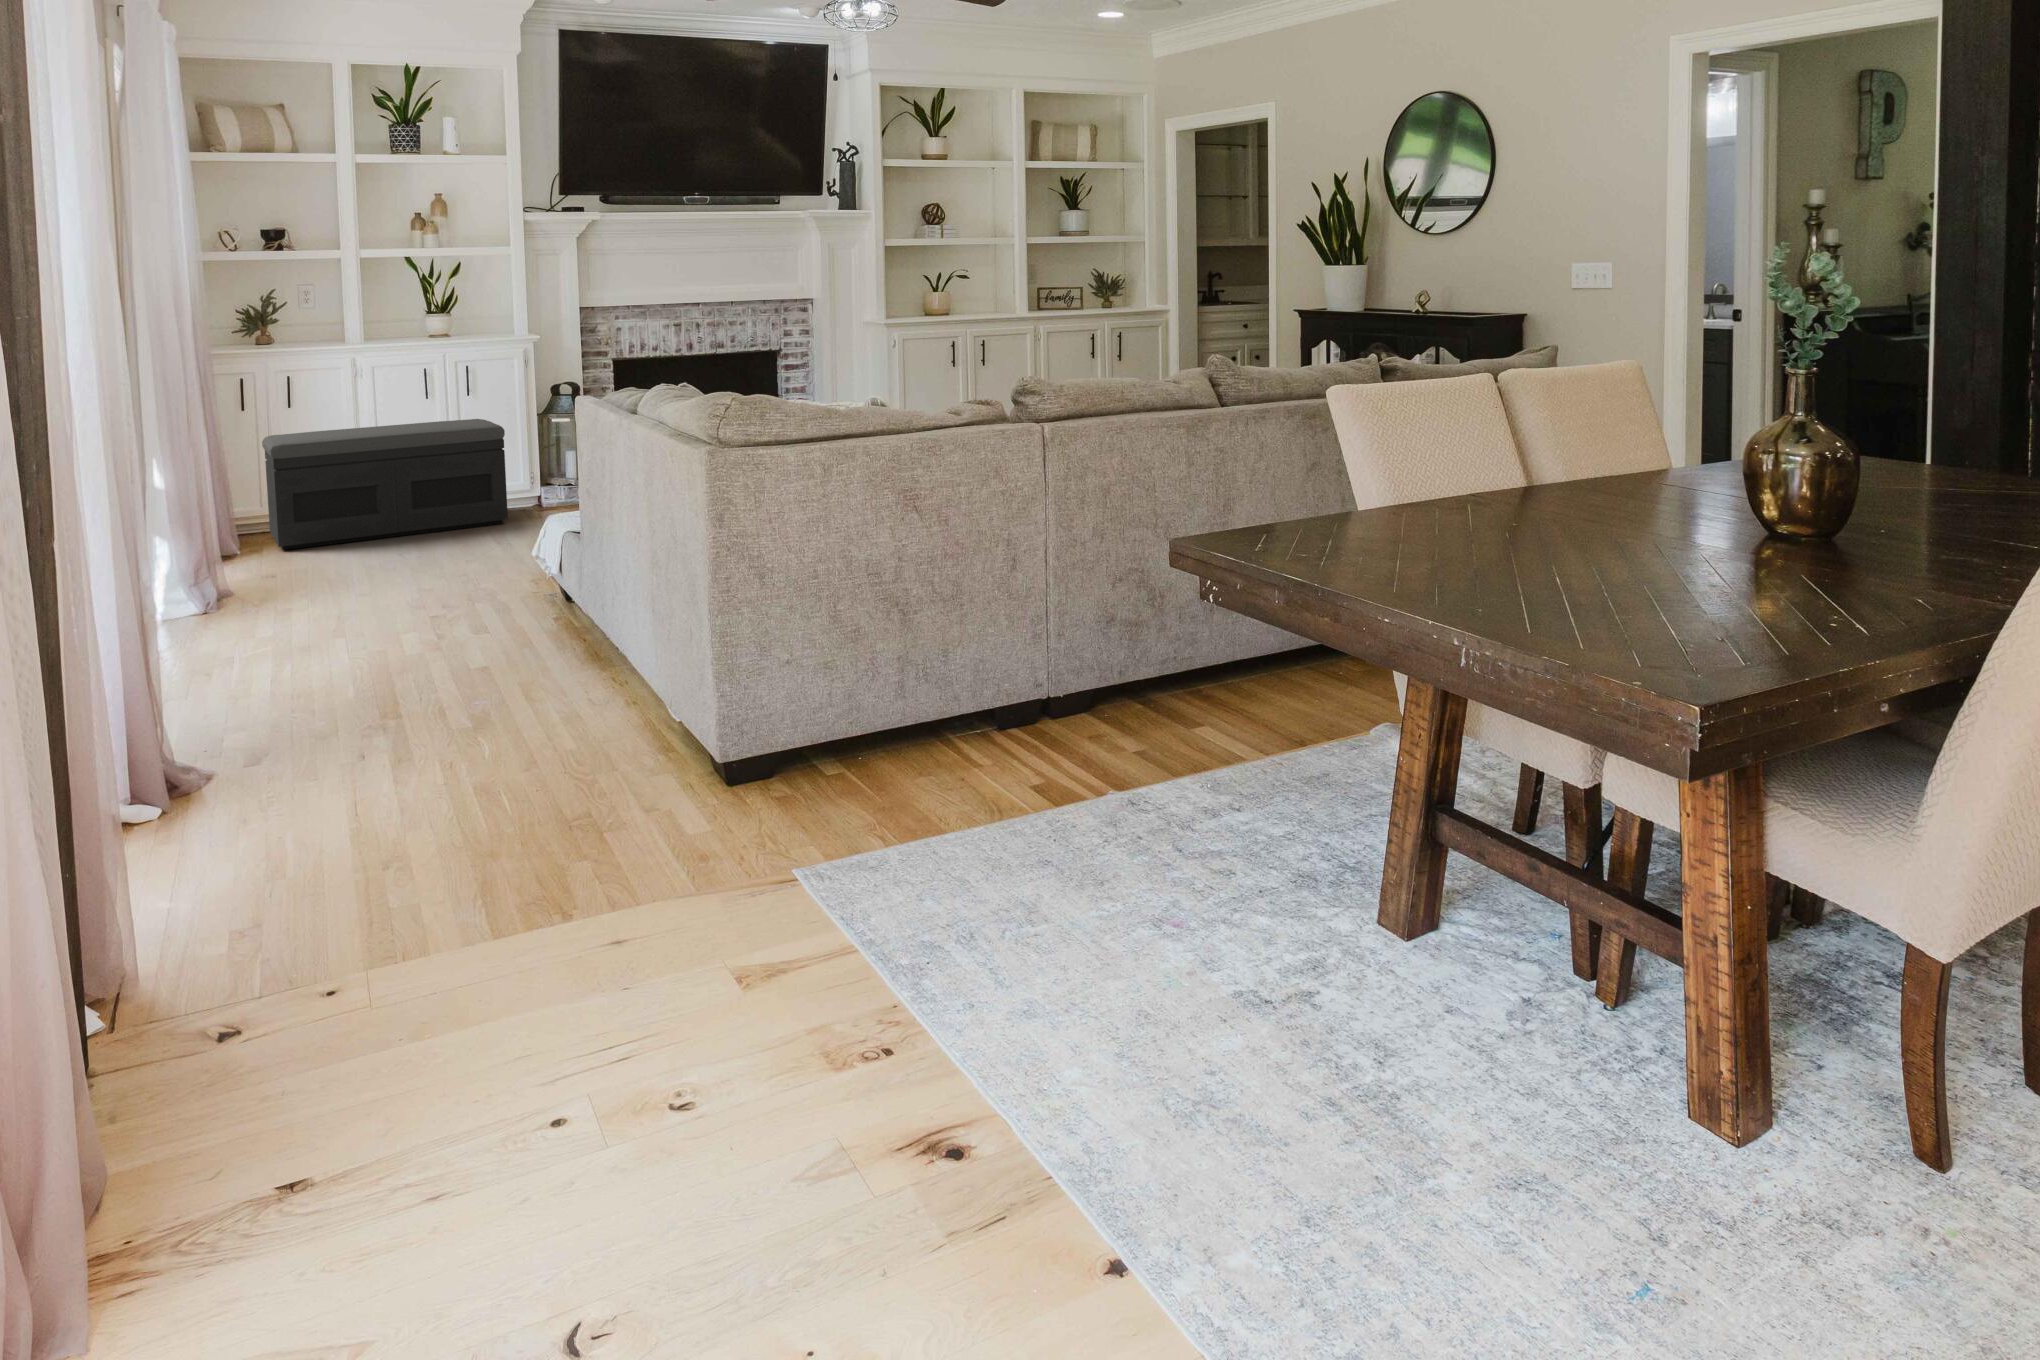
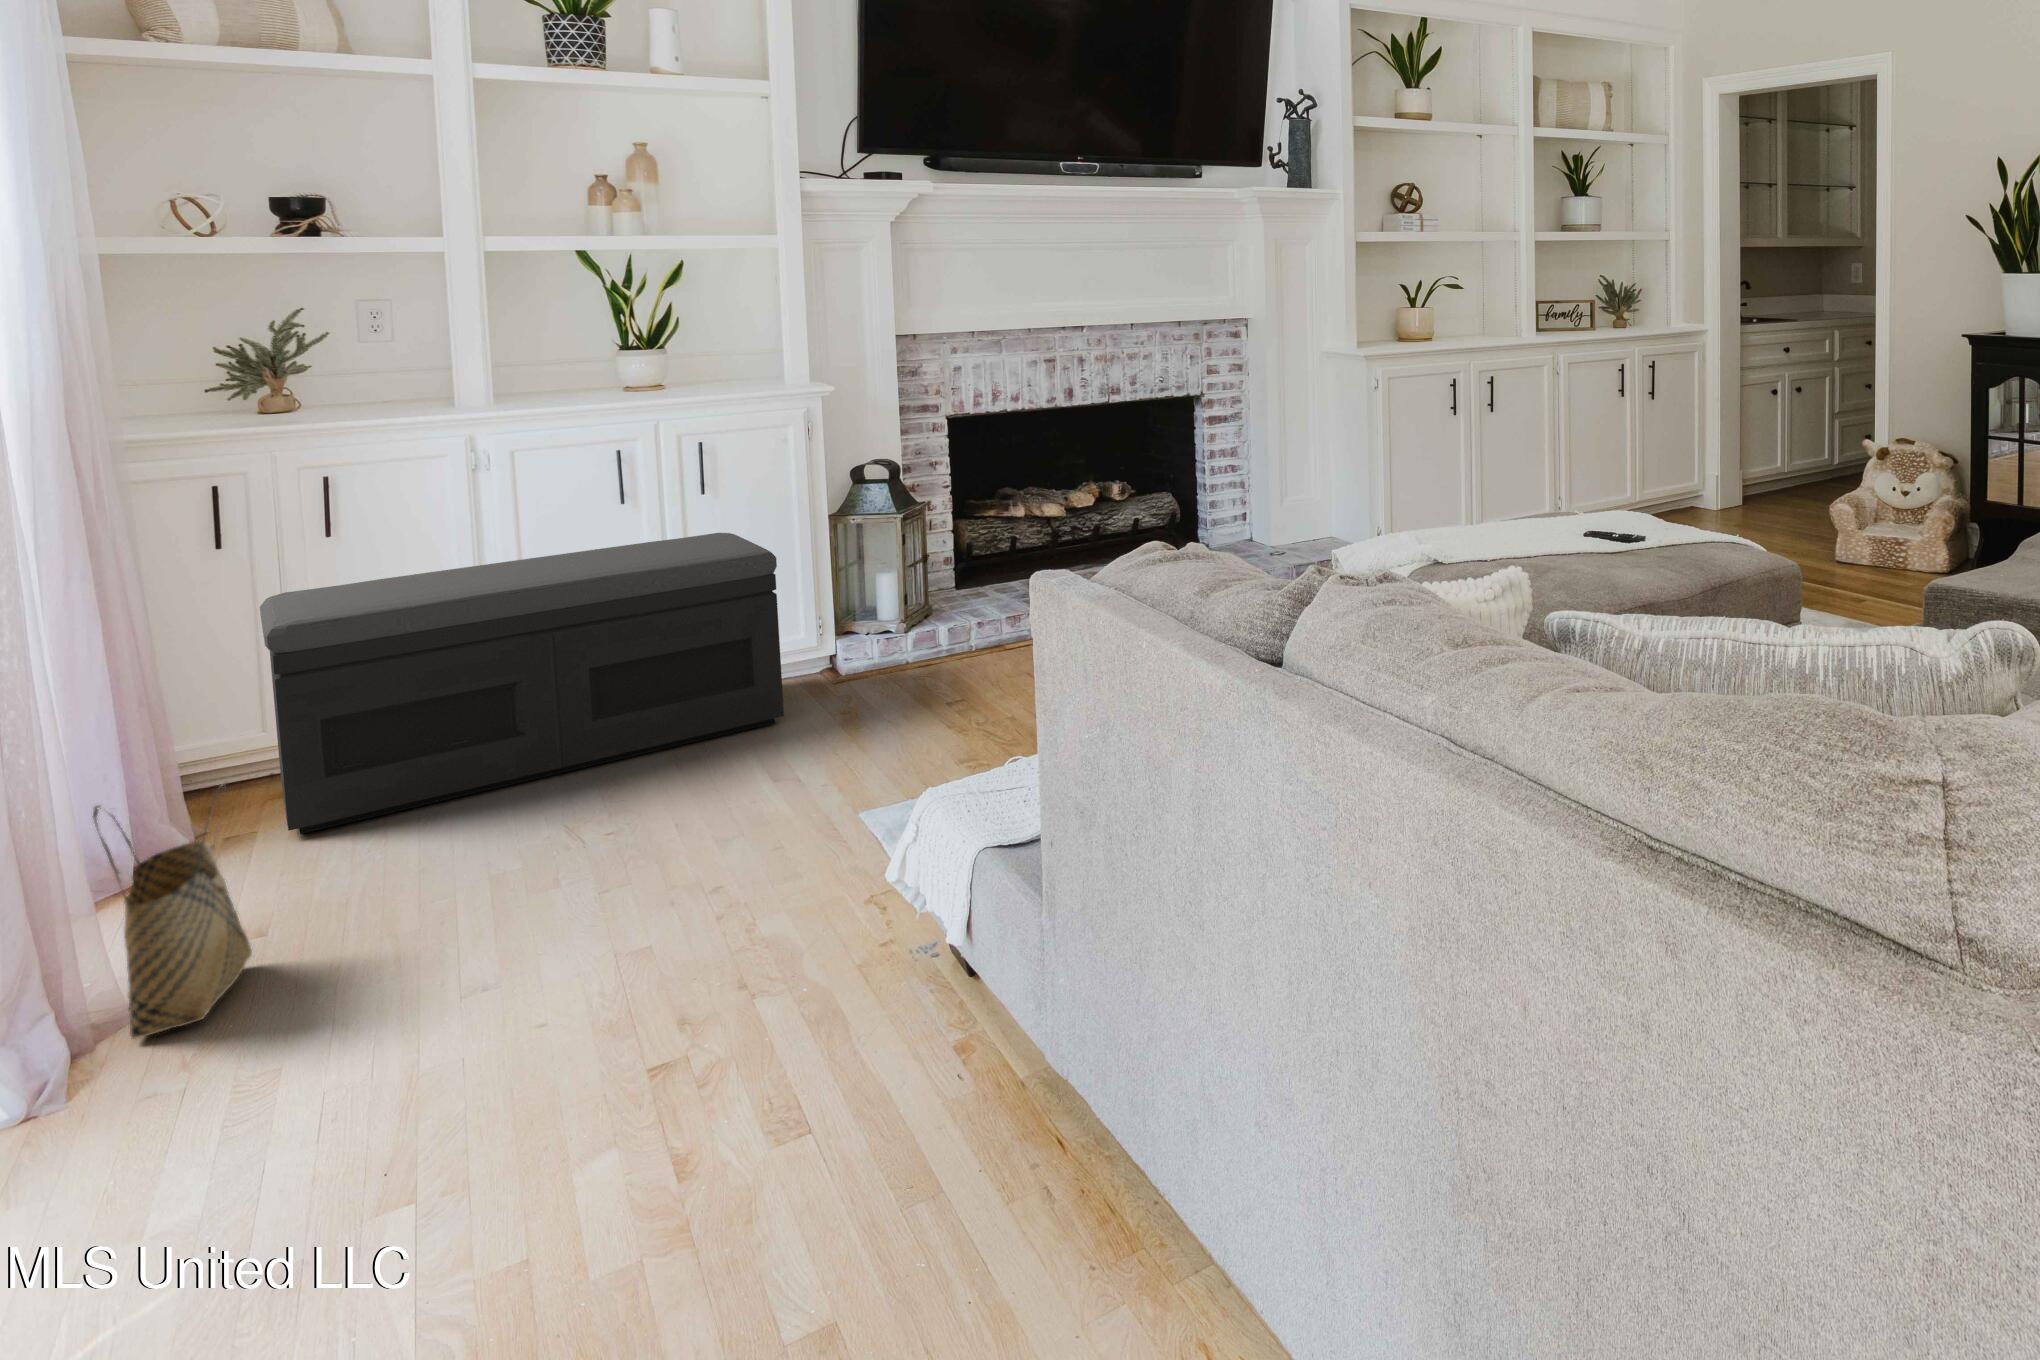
woven basket: none [224,495,277,597] -> present [93,781,252,1039]

